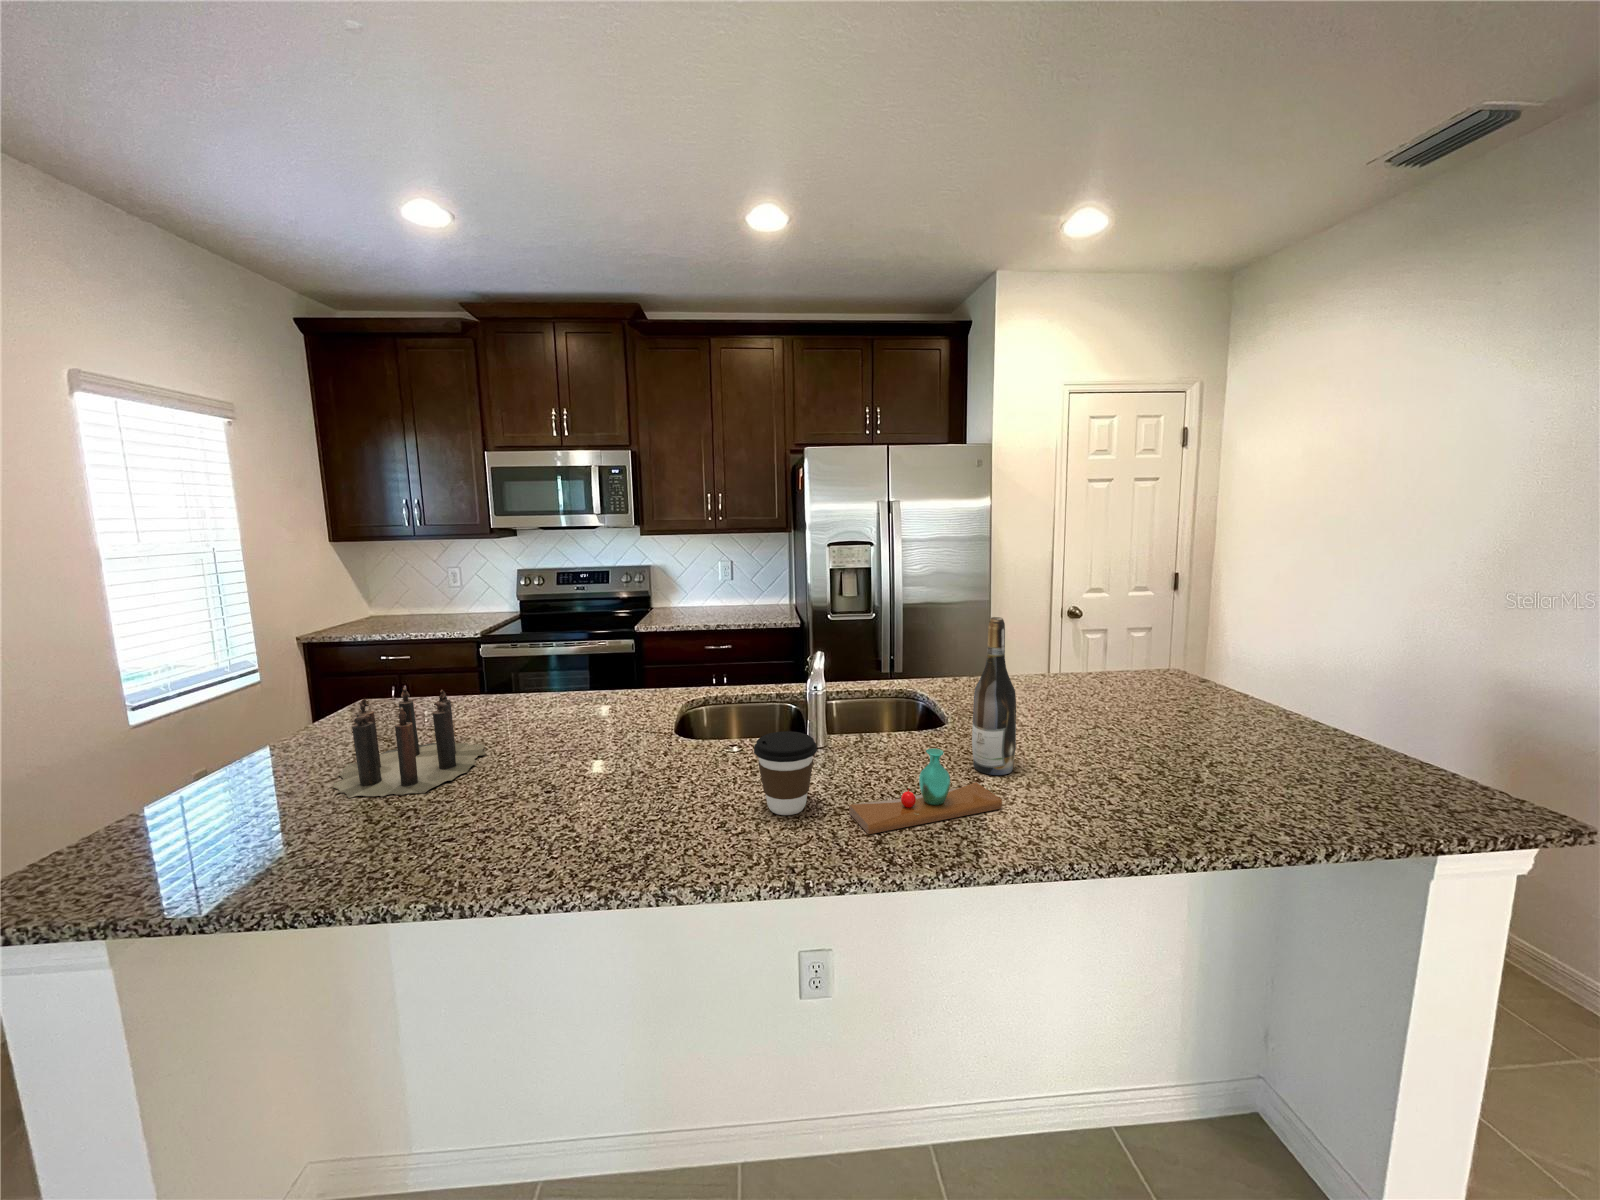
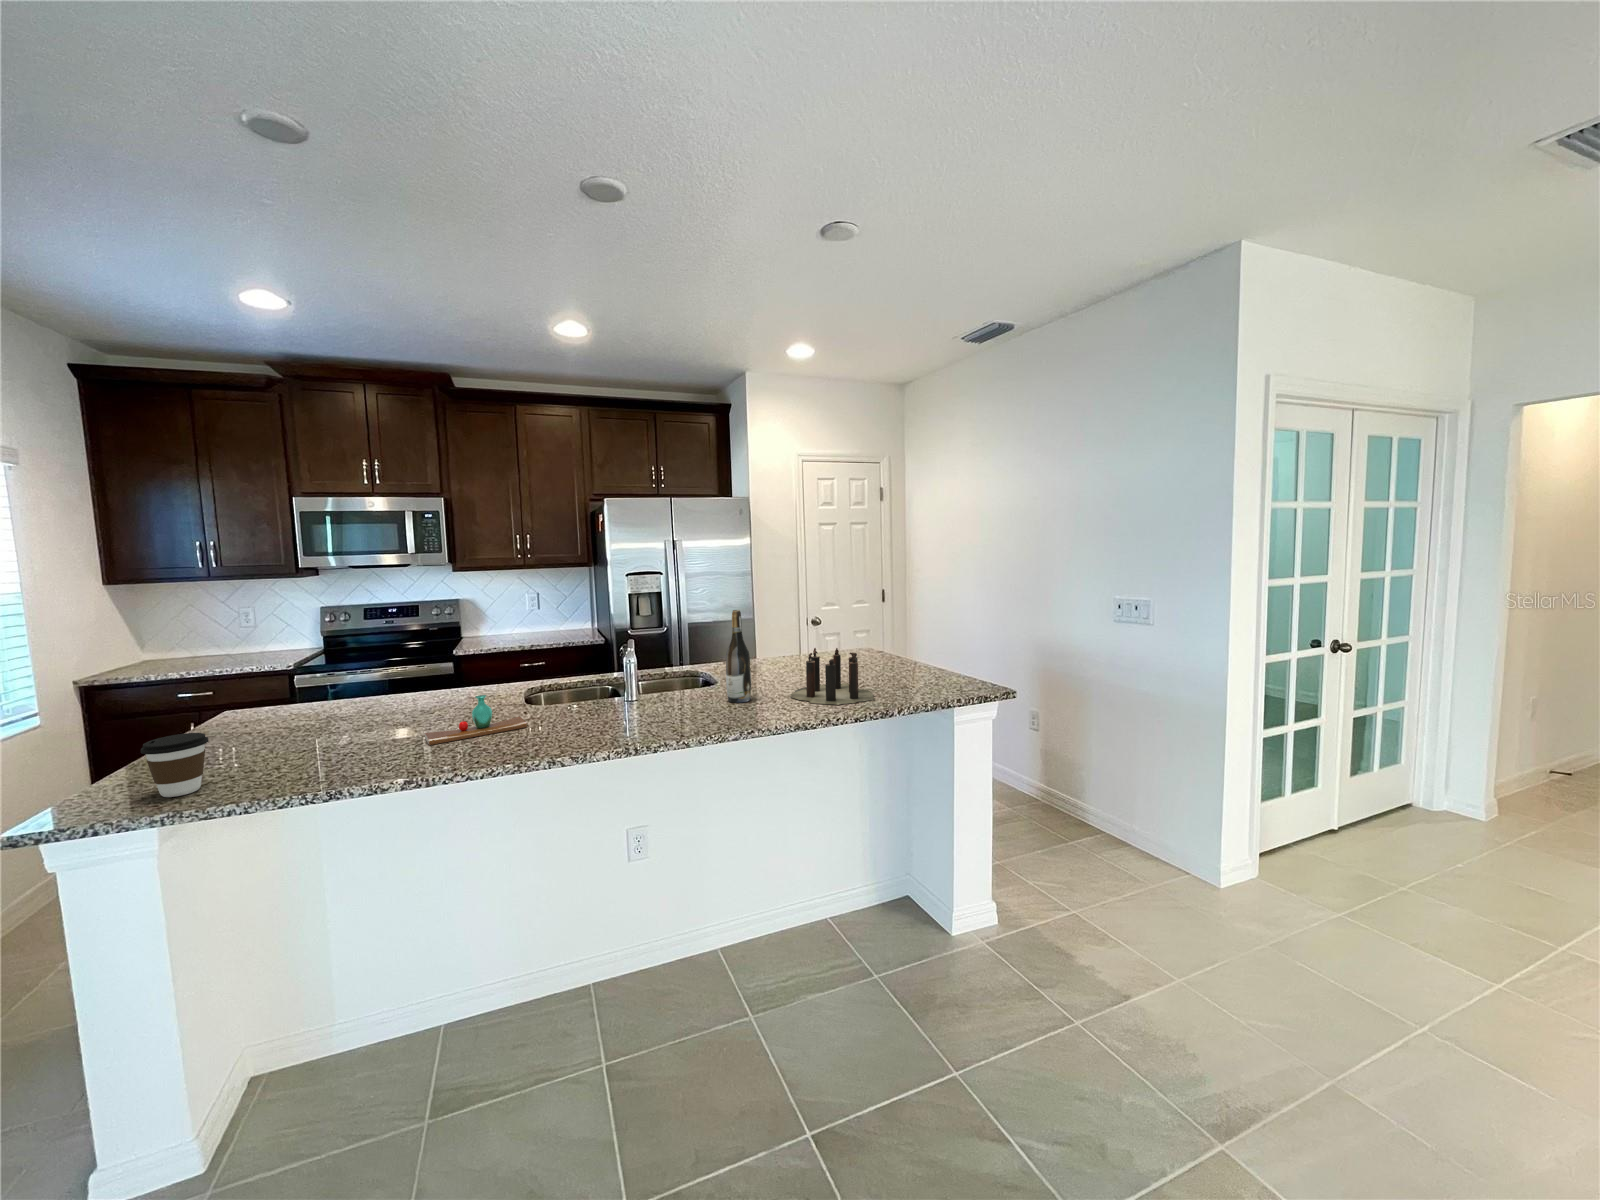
candle: present [333,687,486,798] -> present [790,648,875,705]
coffee cup: present [754,731,817,815] -> present [141,733,208,797]
vase: present [849,748,1002,834] -> present [425,695,527,745]

